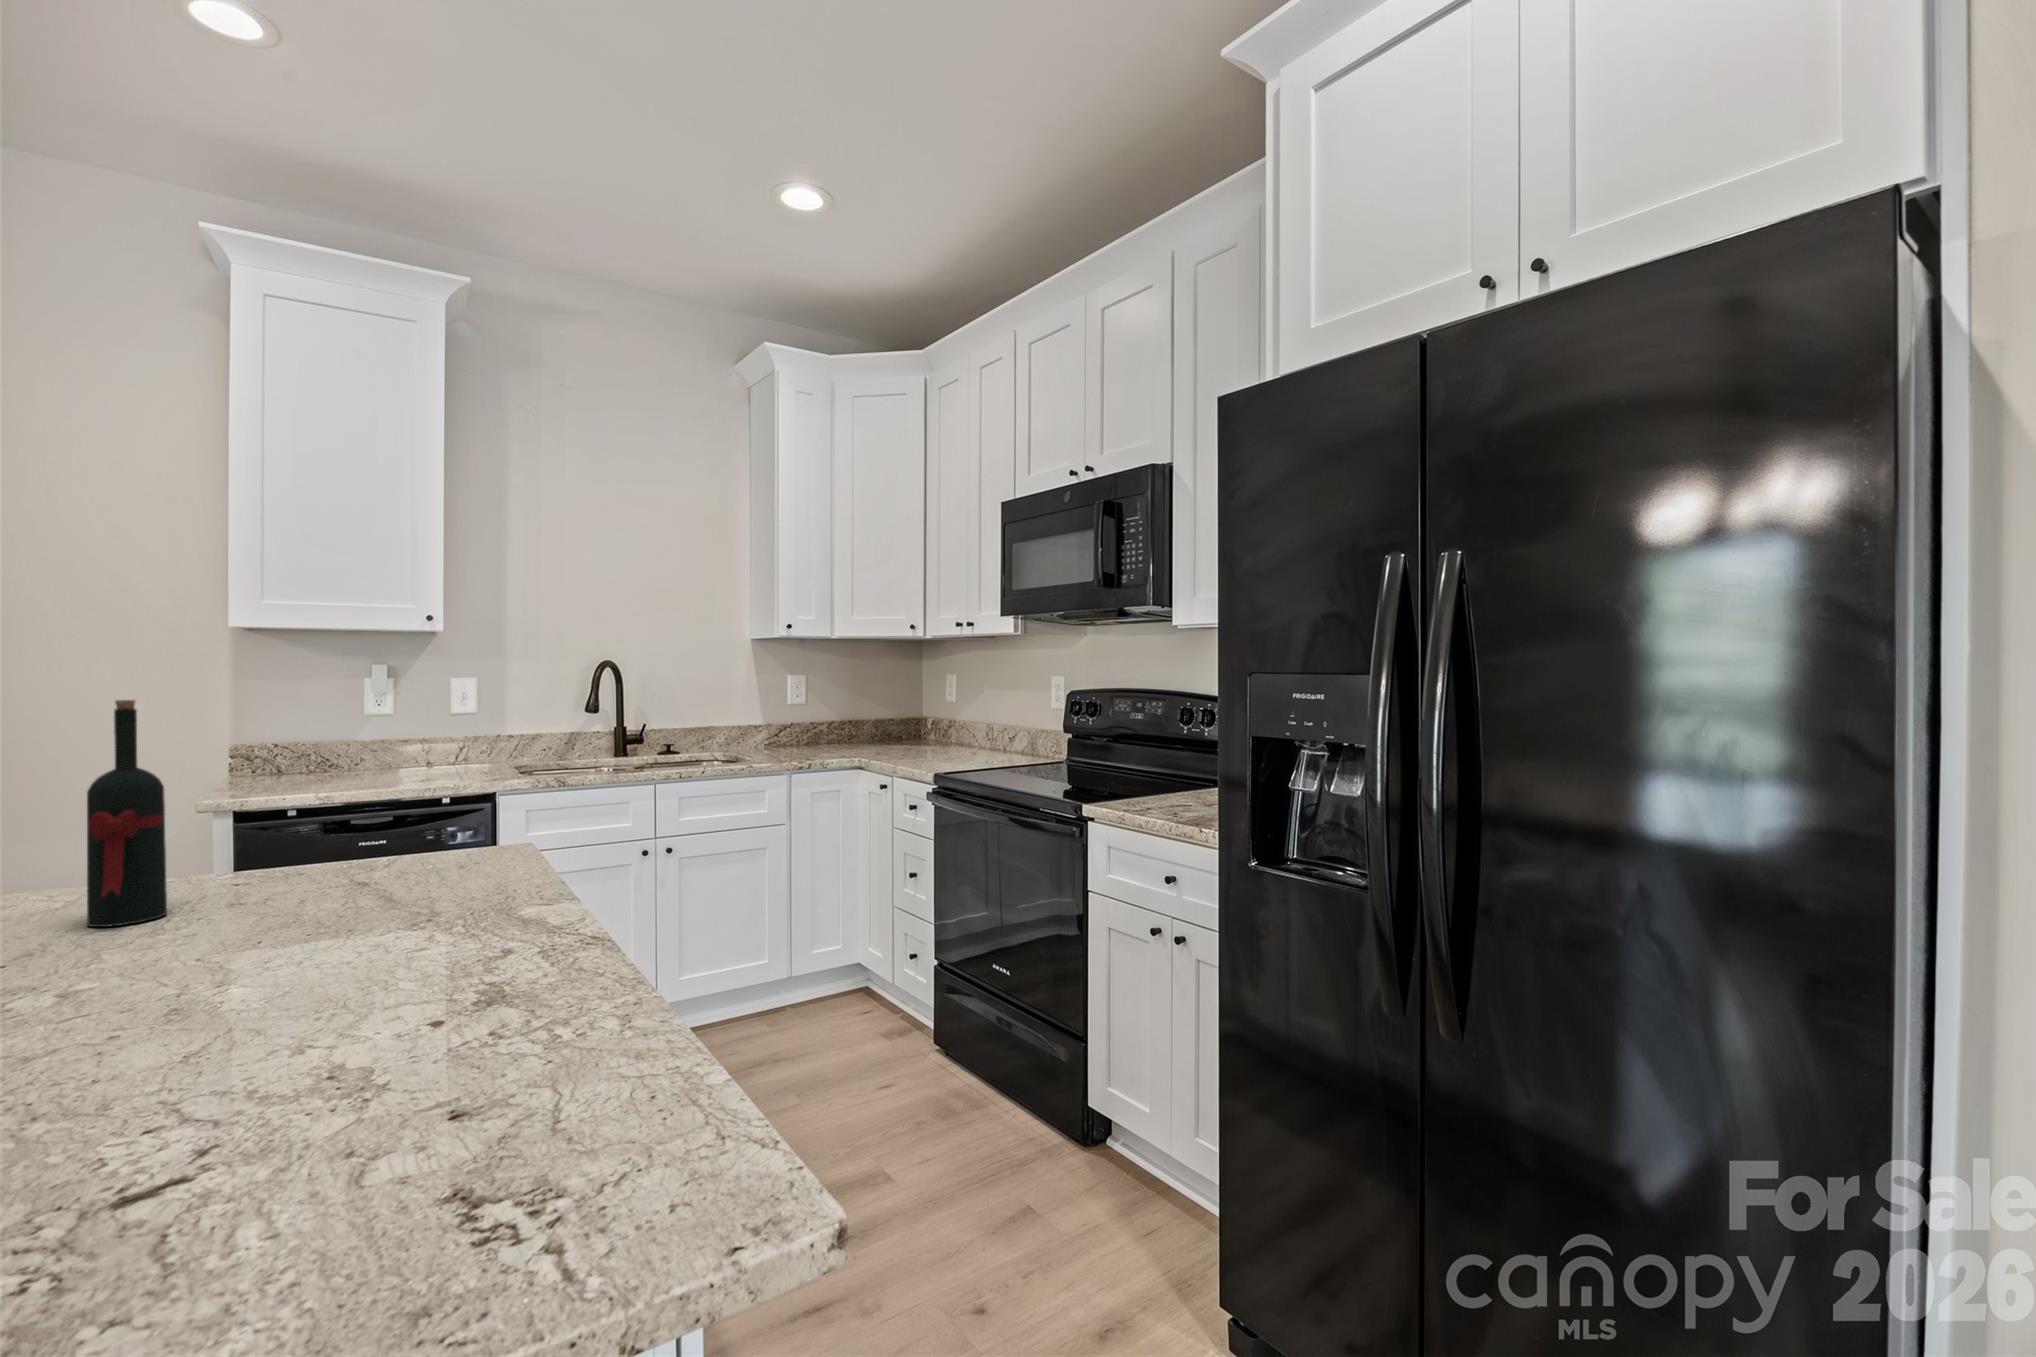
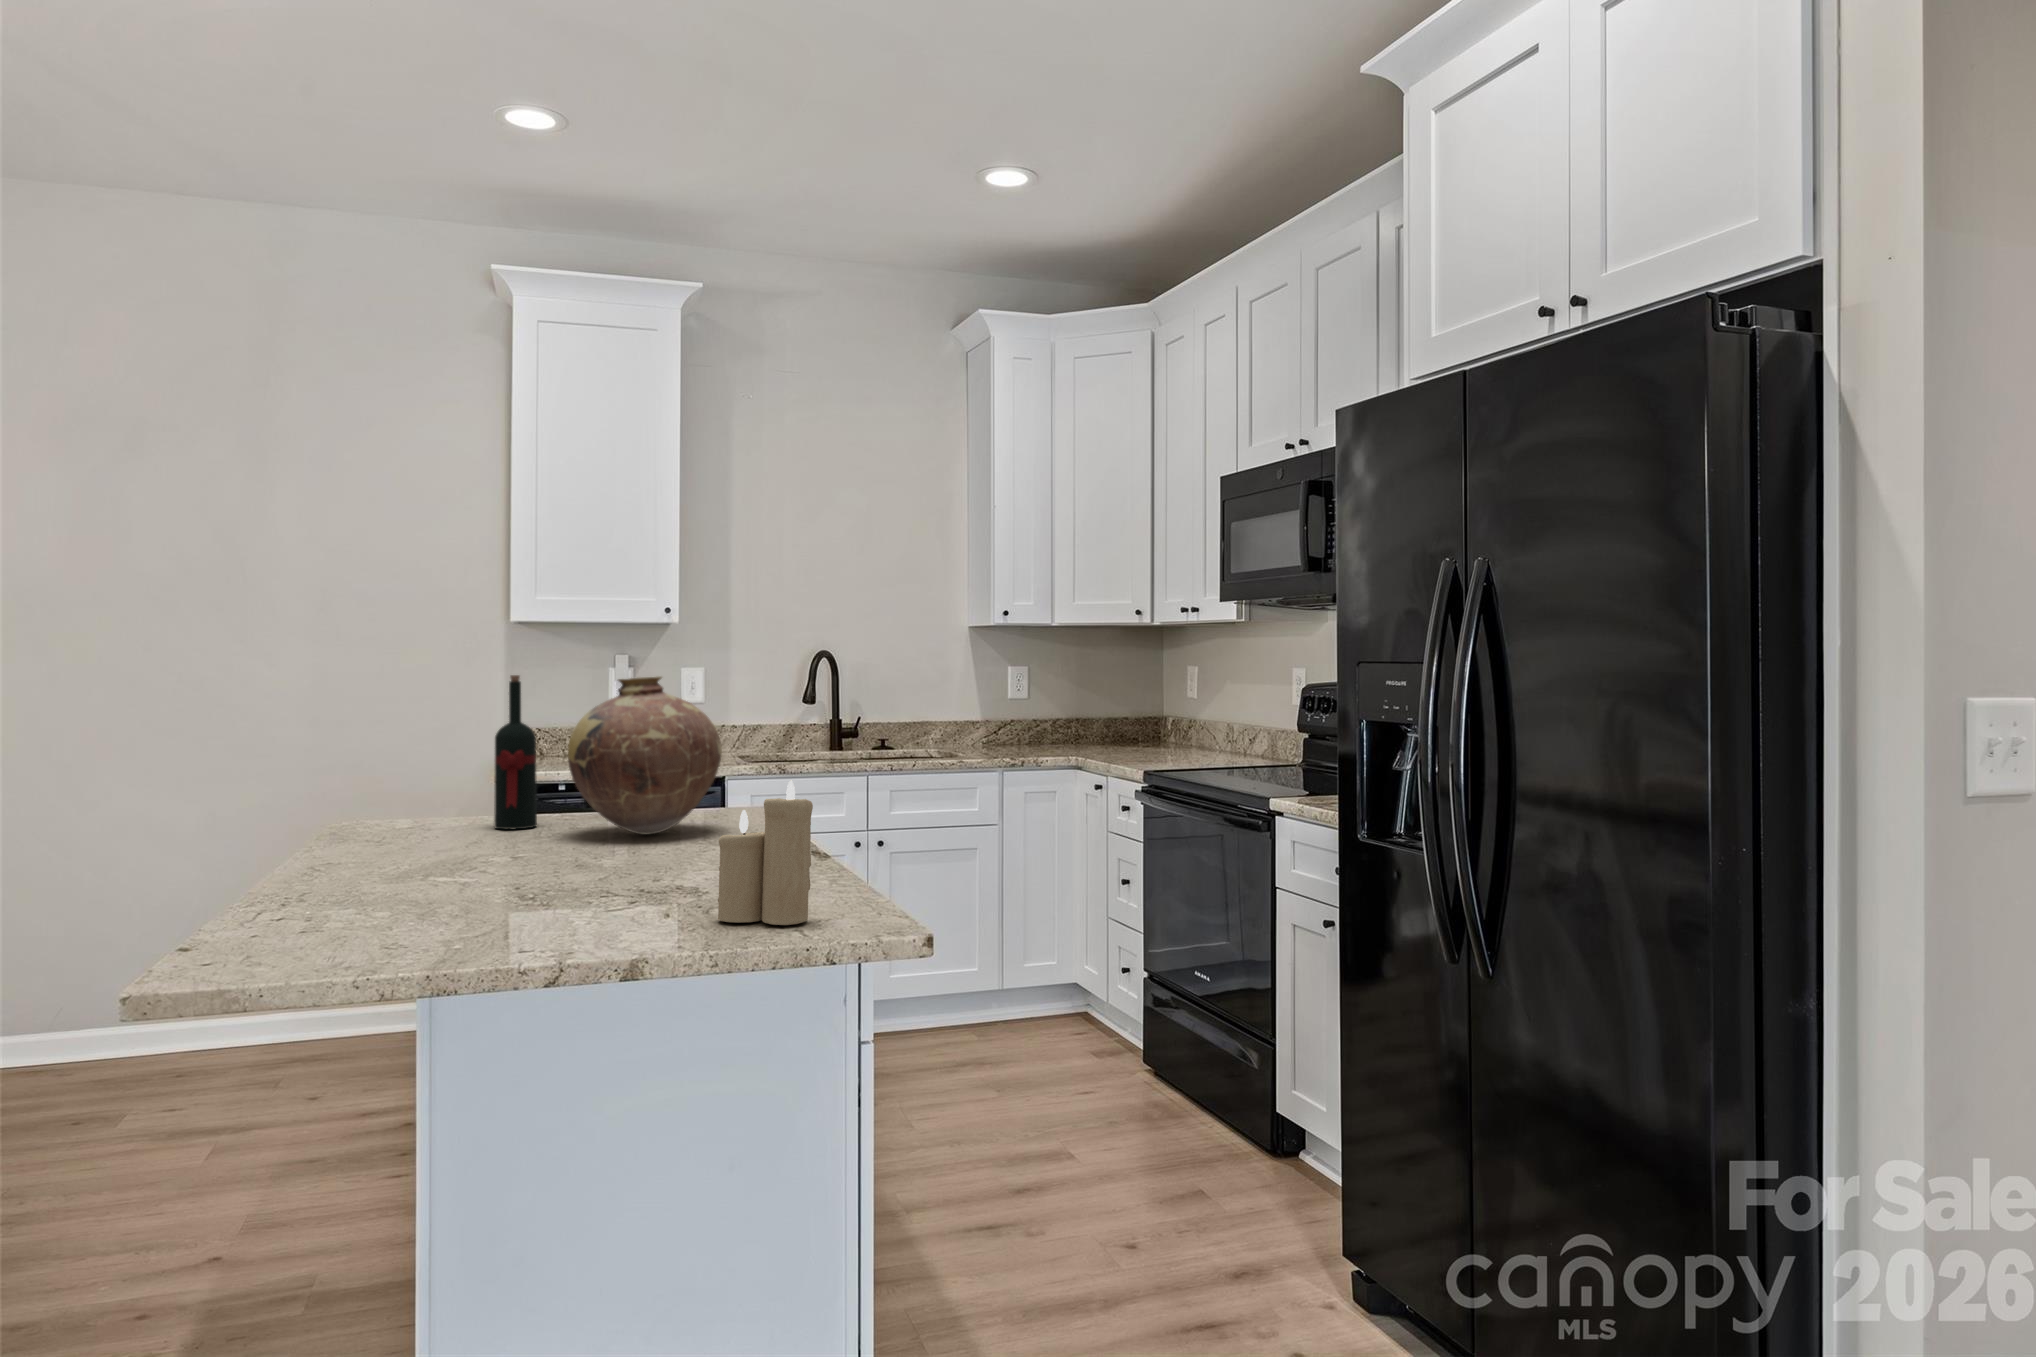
vase: none [199,700,463,924] -> present [568,676,722,835]
candle: none [376,938,597,1261] -> present [718,781,813,925]

